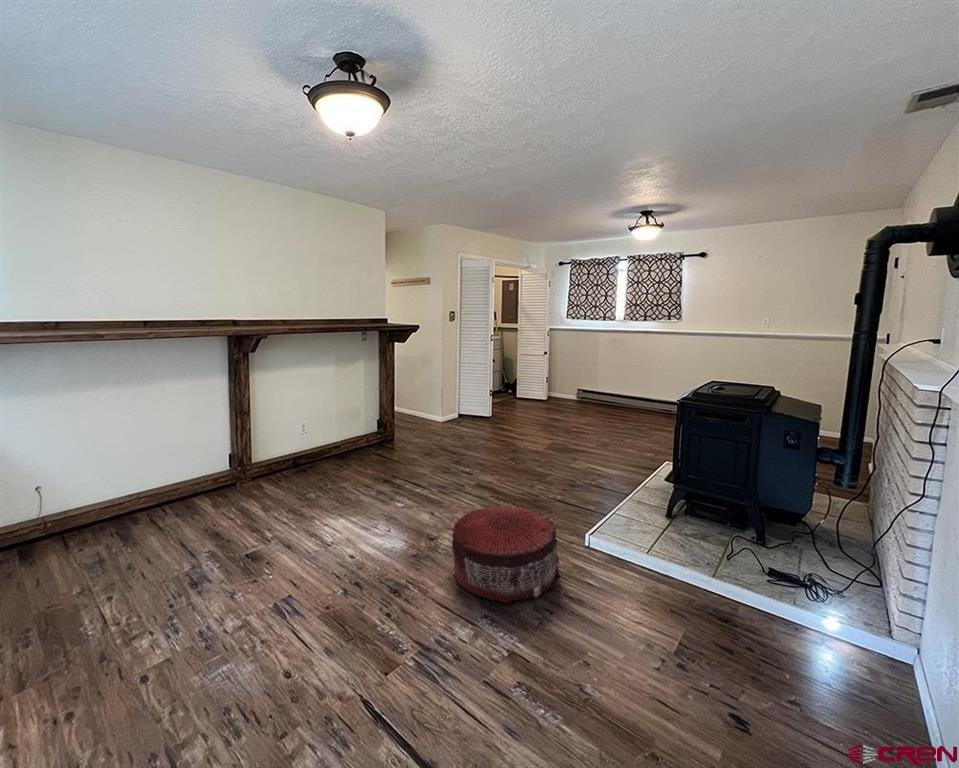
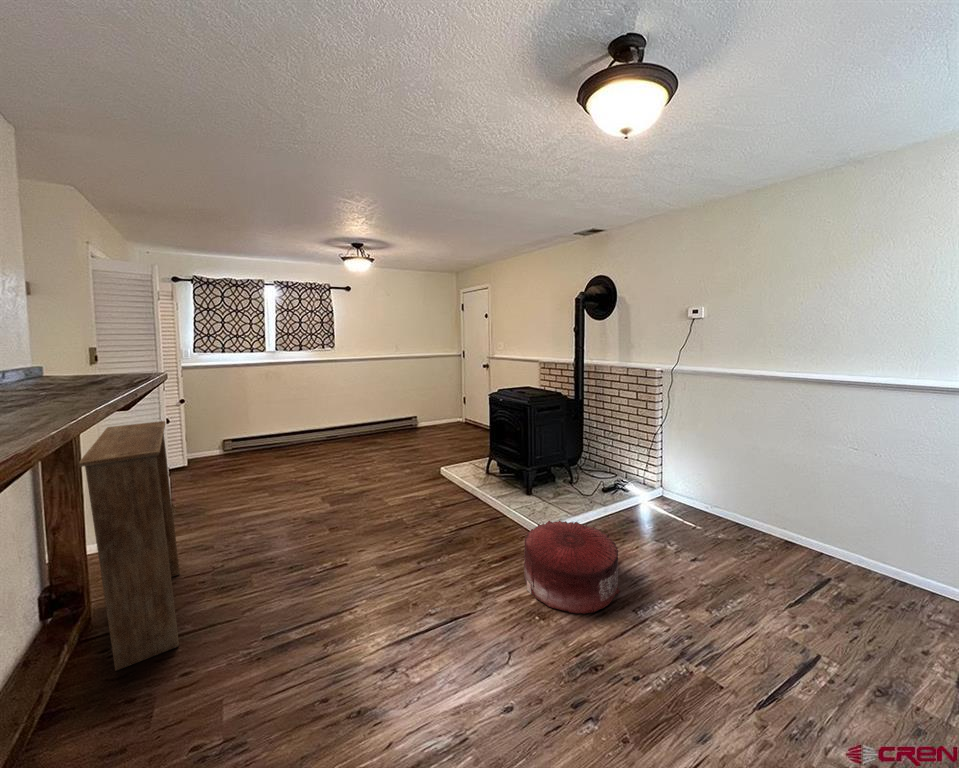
bookshelf: none [349,350,424,462] -> present [79,421,180,671]

